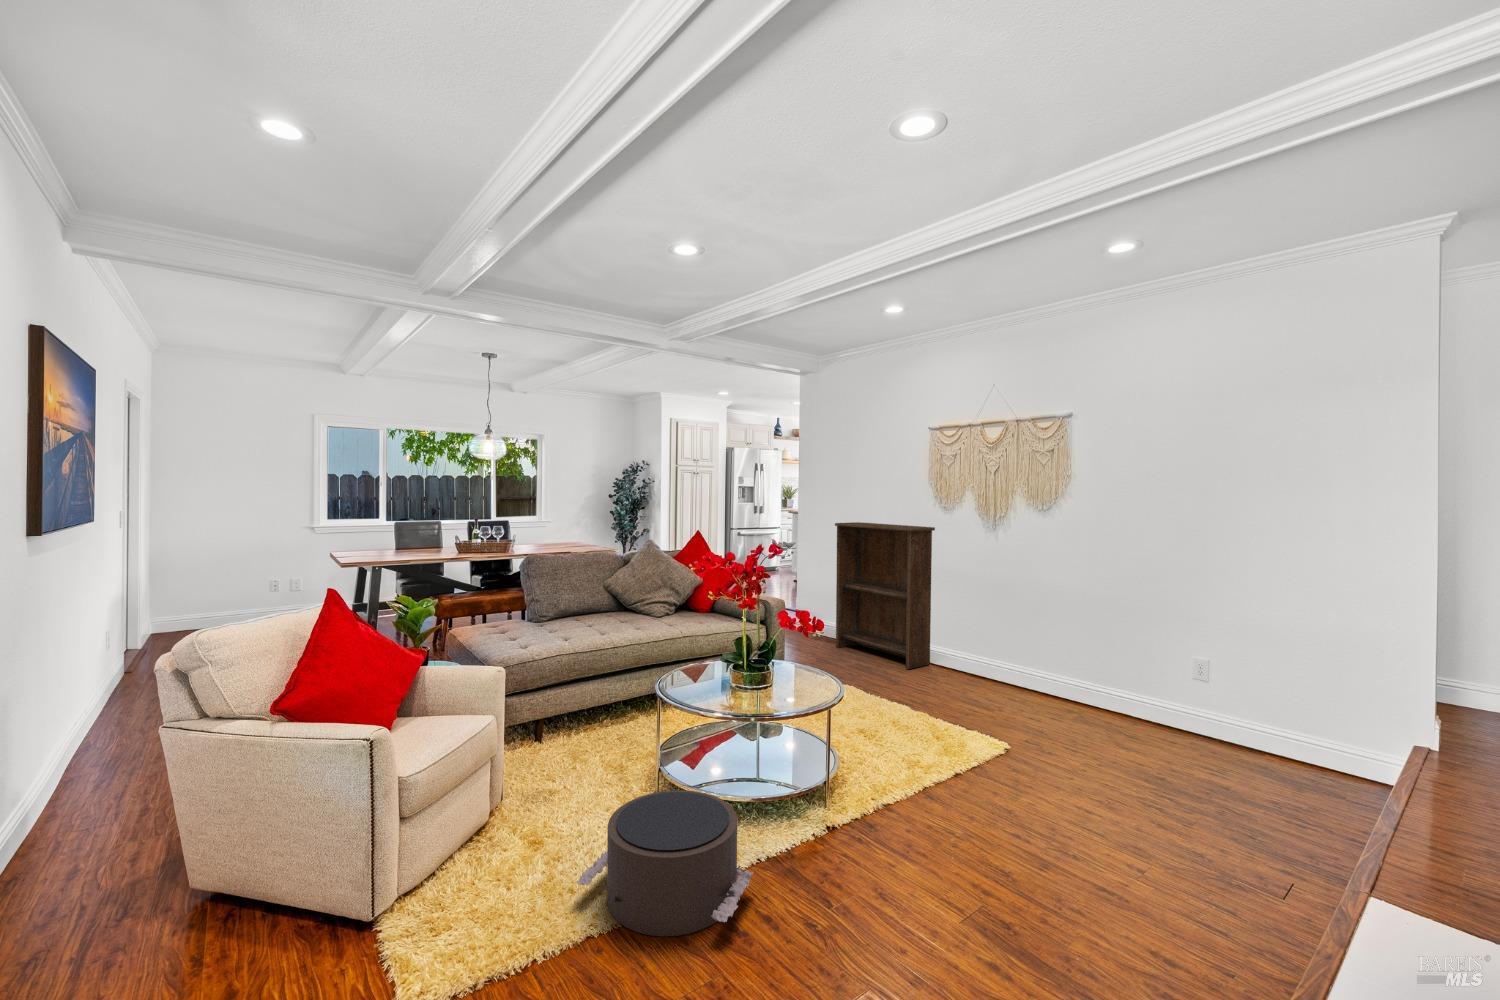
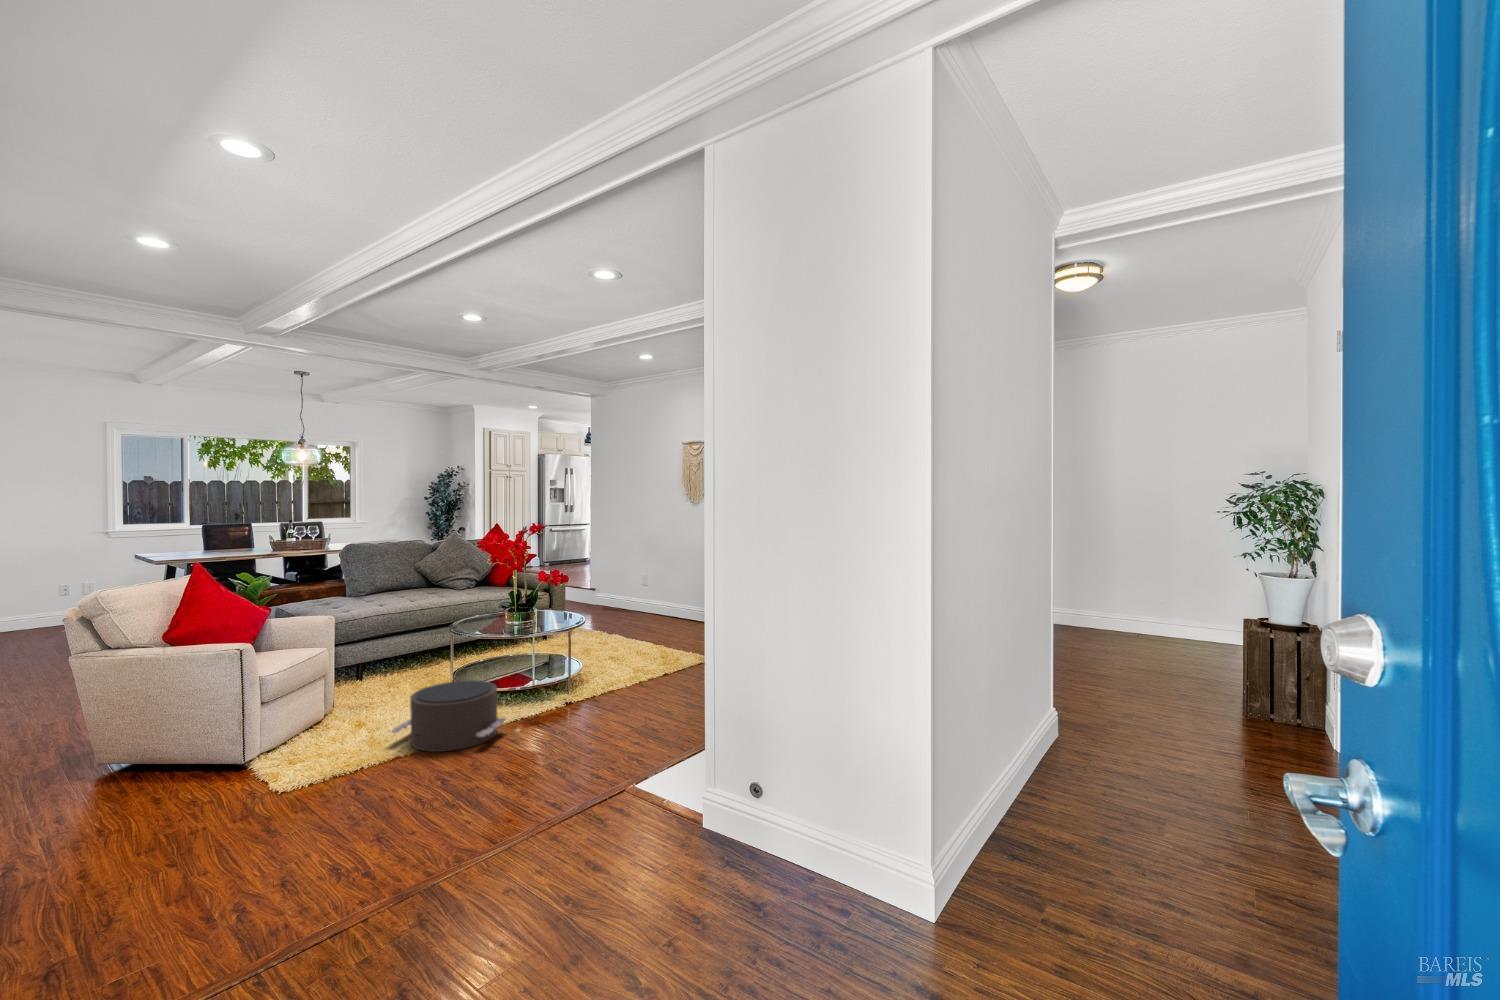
bookshelf: present [835,522,935,669] -> none [615,514,687,623]

